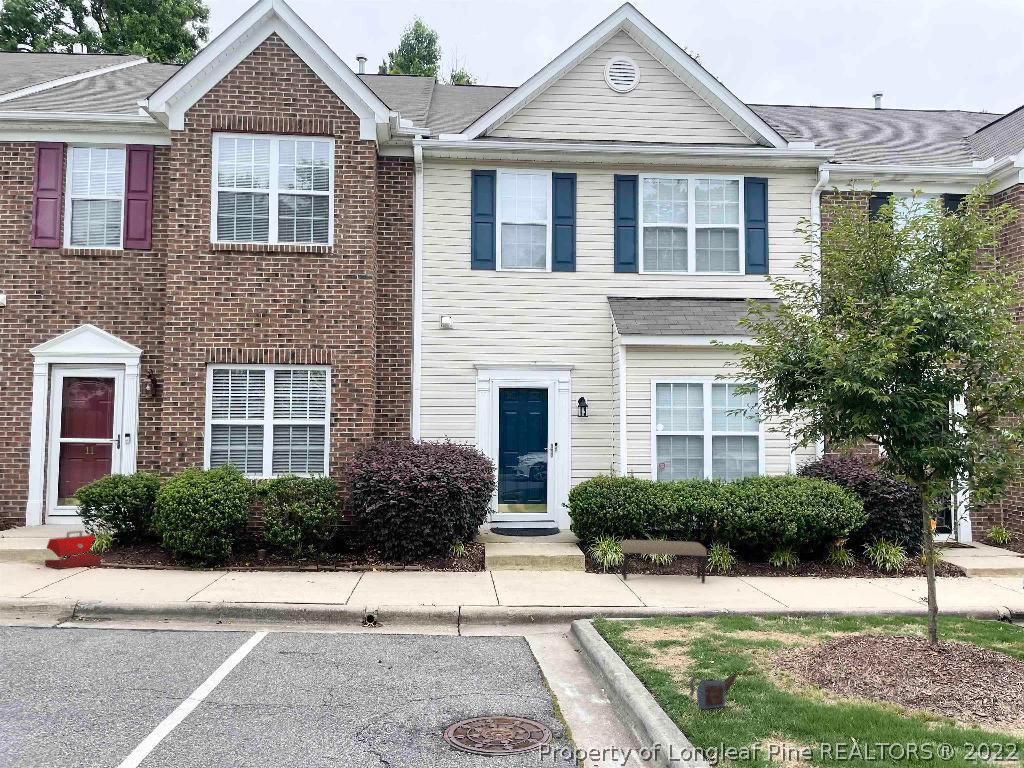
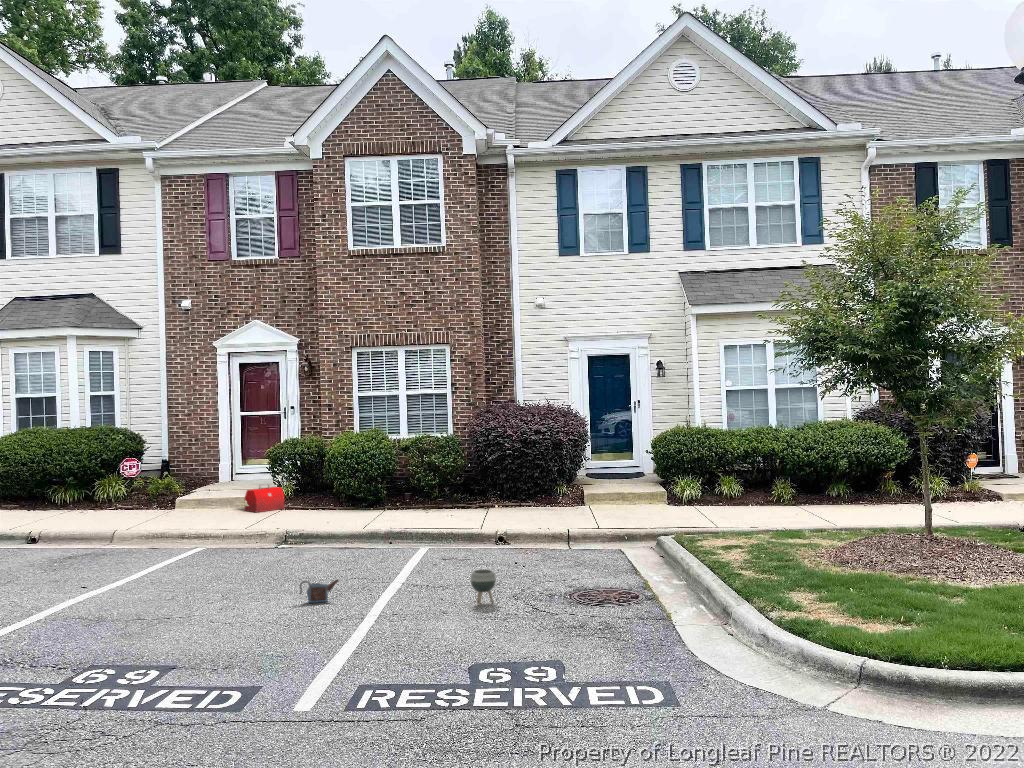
bench: present [621,540,707,583] -> none [697,477,769,510]
watering can: present [689,674,737,709] -> present [299,580,339,603]
planter: none [293,690,332,749] -> present [470,569,496,605]

